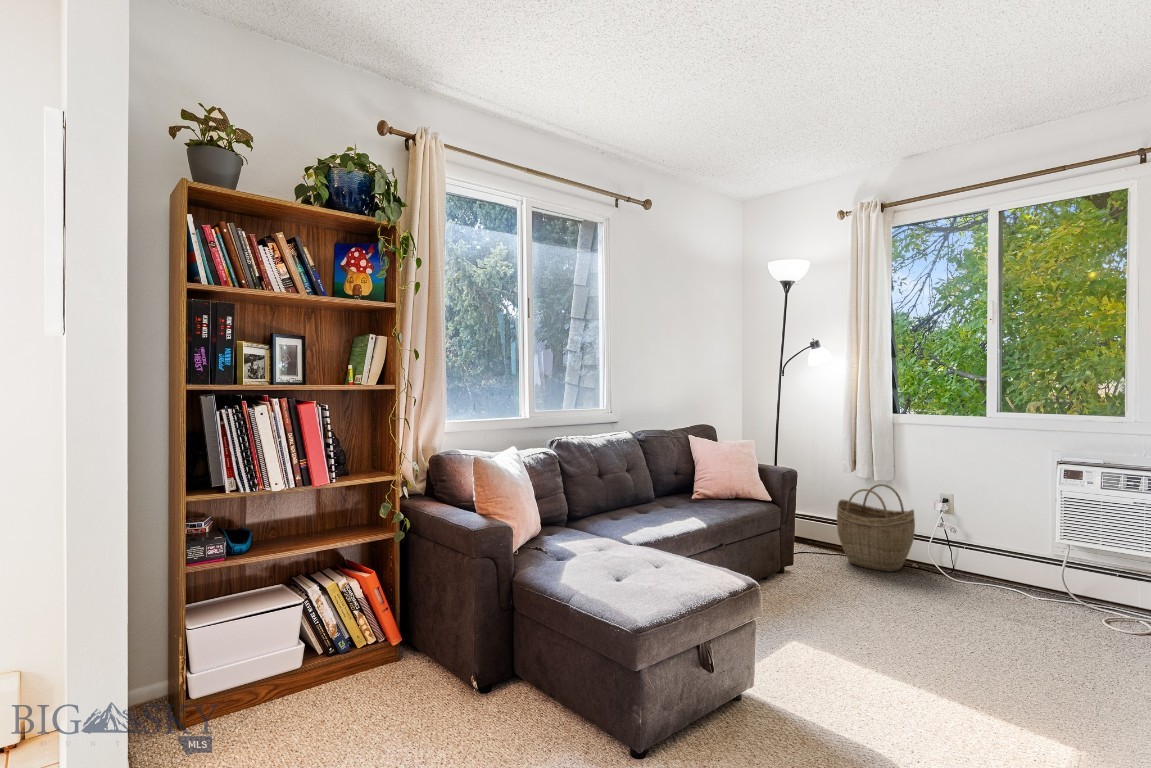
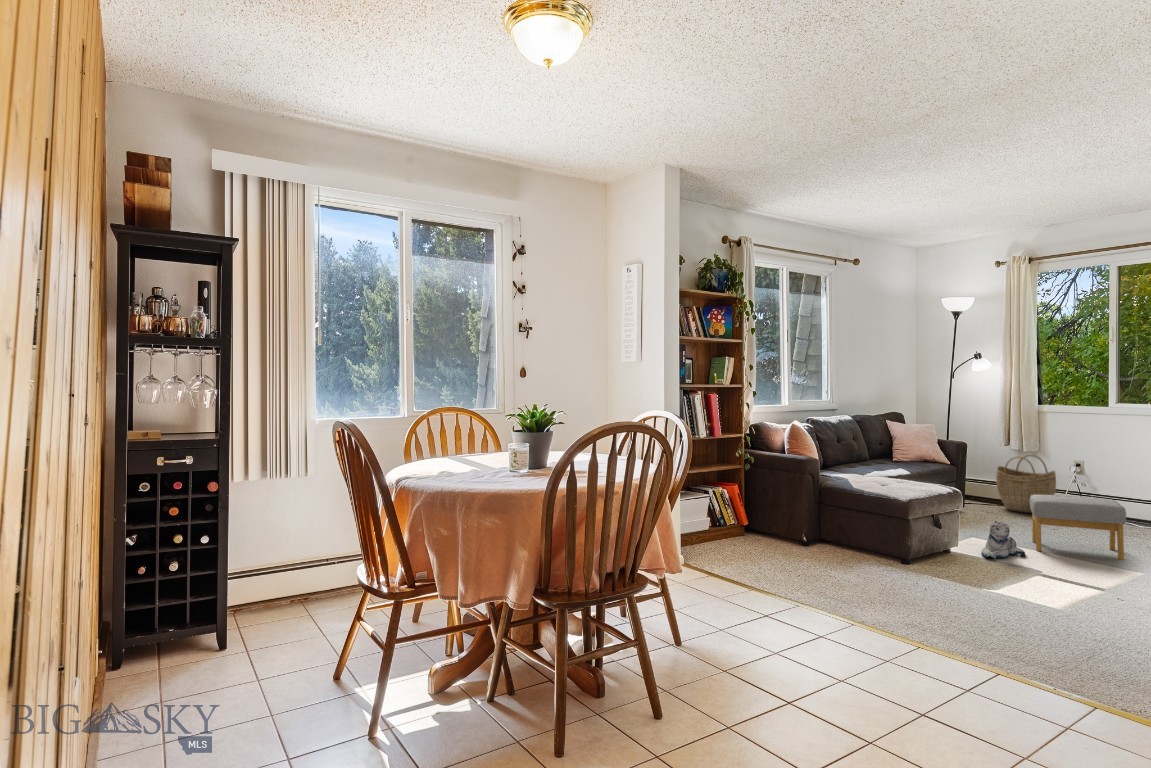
footstool: none [878,575,1041,714] -> present [1030,495,1126,560]
plush toy: none [792,645,868,730] -> present [981,521,1025,558]

